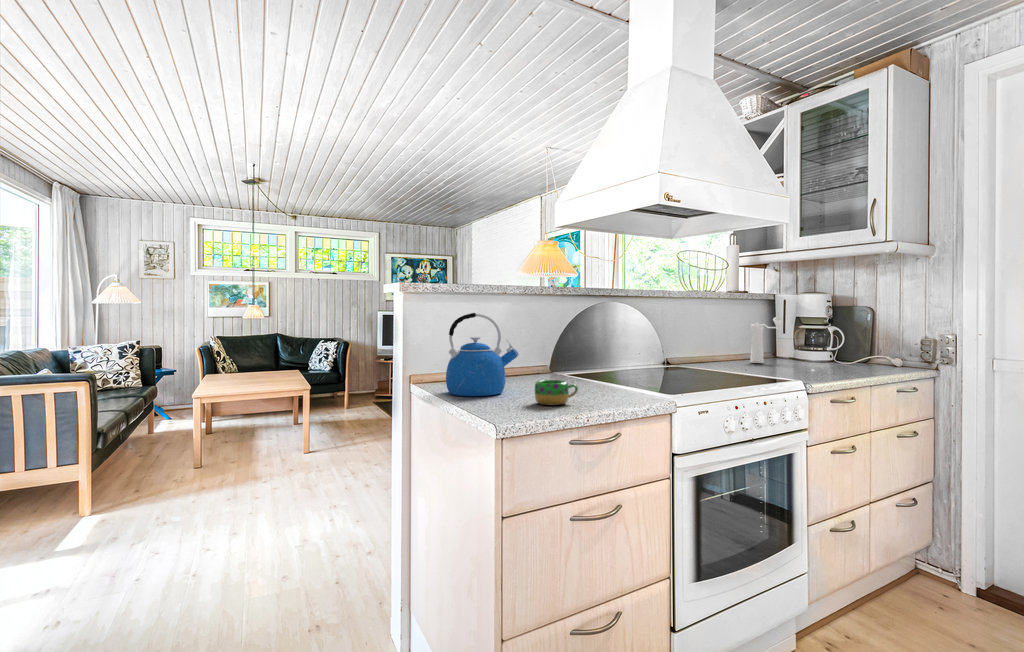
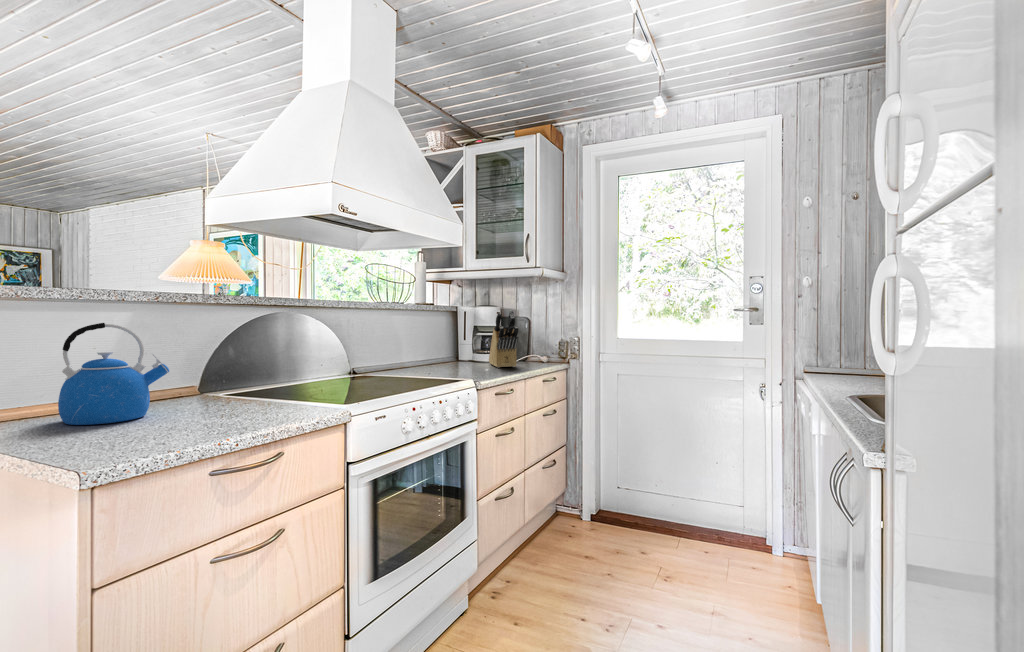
knife block: none [817,298,861,368] -> present [489,310,518,368]
pepper mill: present [750,317,783,363] -> none [436,326,463,366]
mug: present [535,380,578,406] -> none [178,399,235,429]

